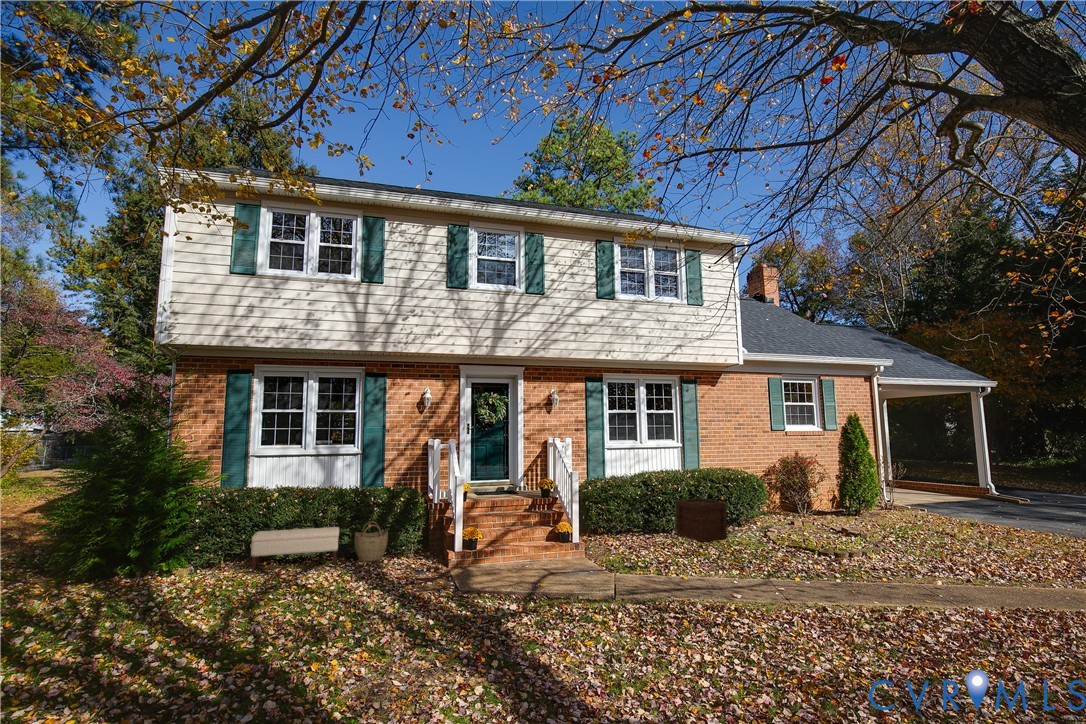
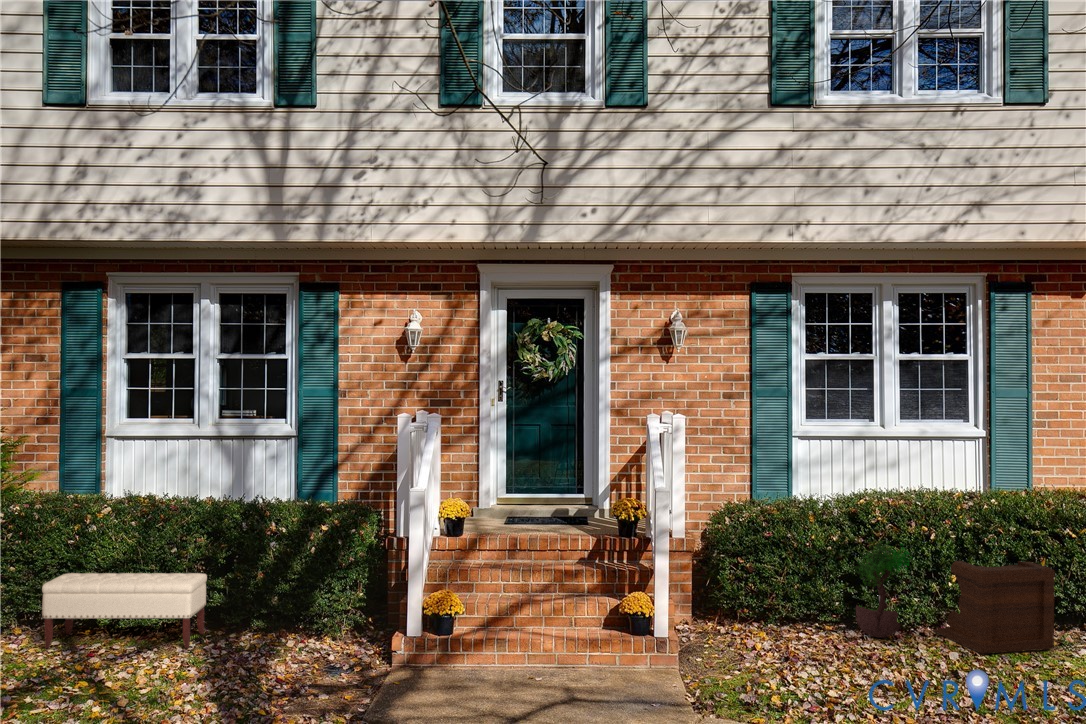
potted tree: none [645,491,672,539] -> present [856,541,909,638]
woven basket: present [355,521,388,562] -> none [232,566,295,642]

